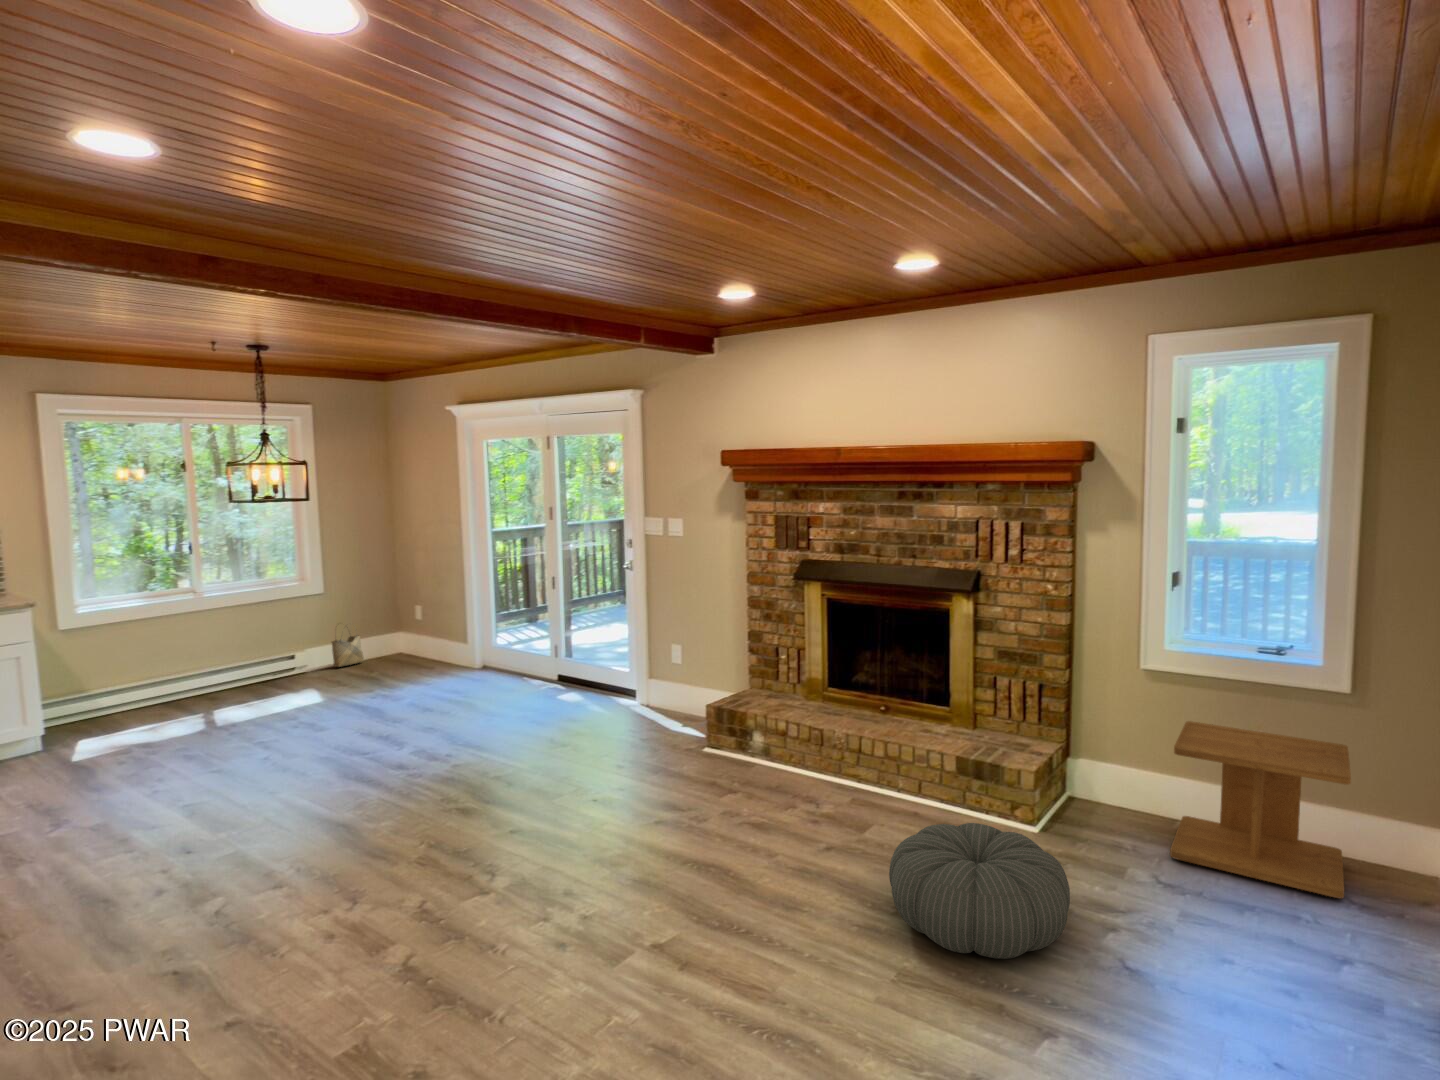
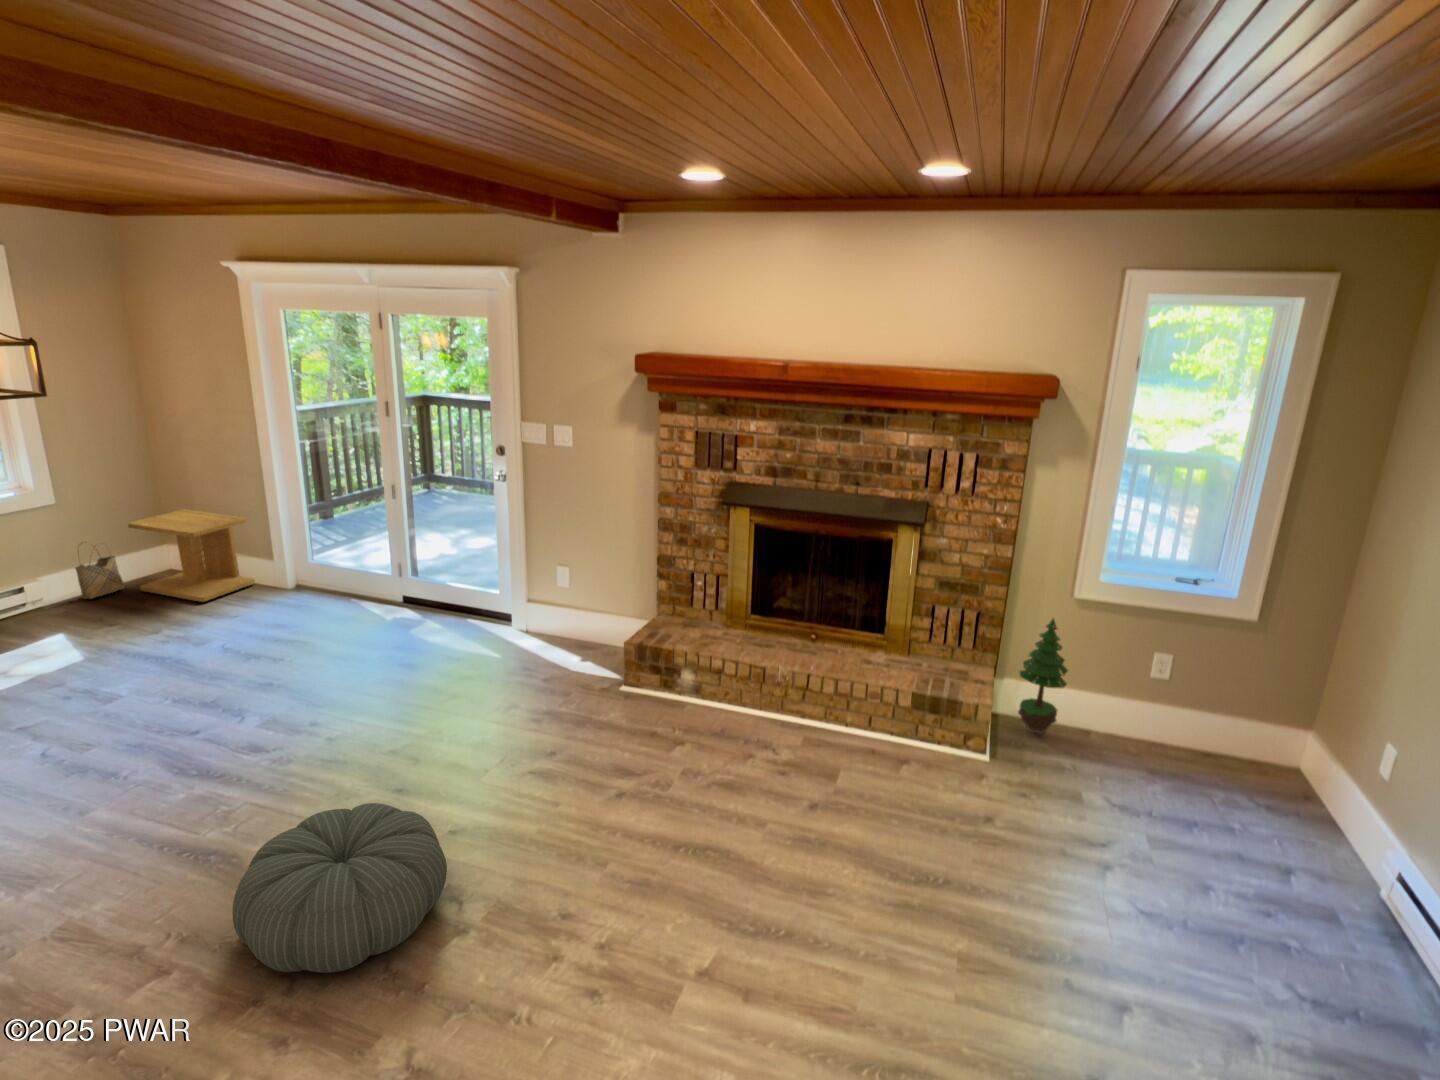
potted tree: none [1083,686,1137,817] -> present [1018,619,1068,733]
side table: present [1170,721,1351,899] -> present [128,509,255,602]
pouf: present [889,823,1070,959] -> present [232,803,447,973]

